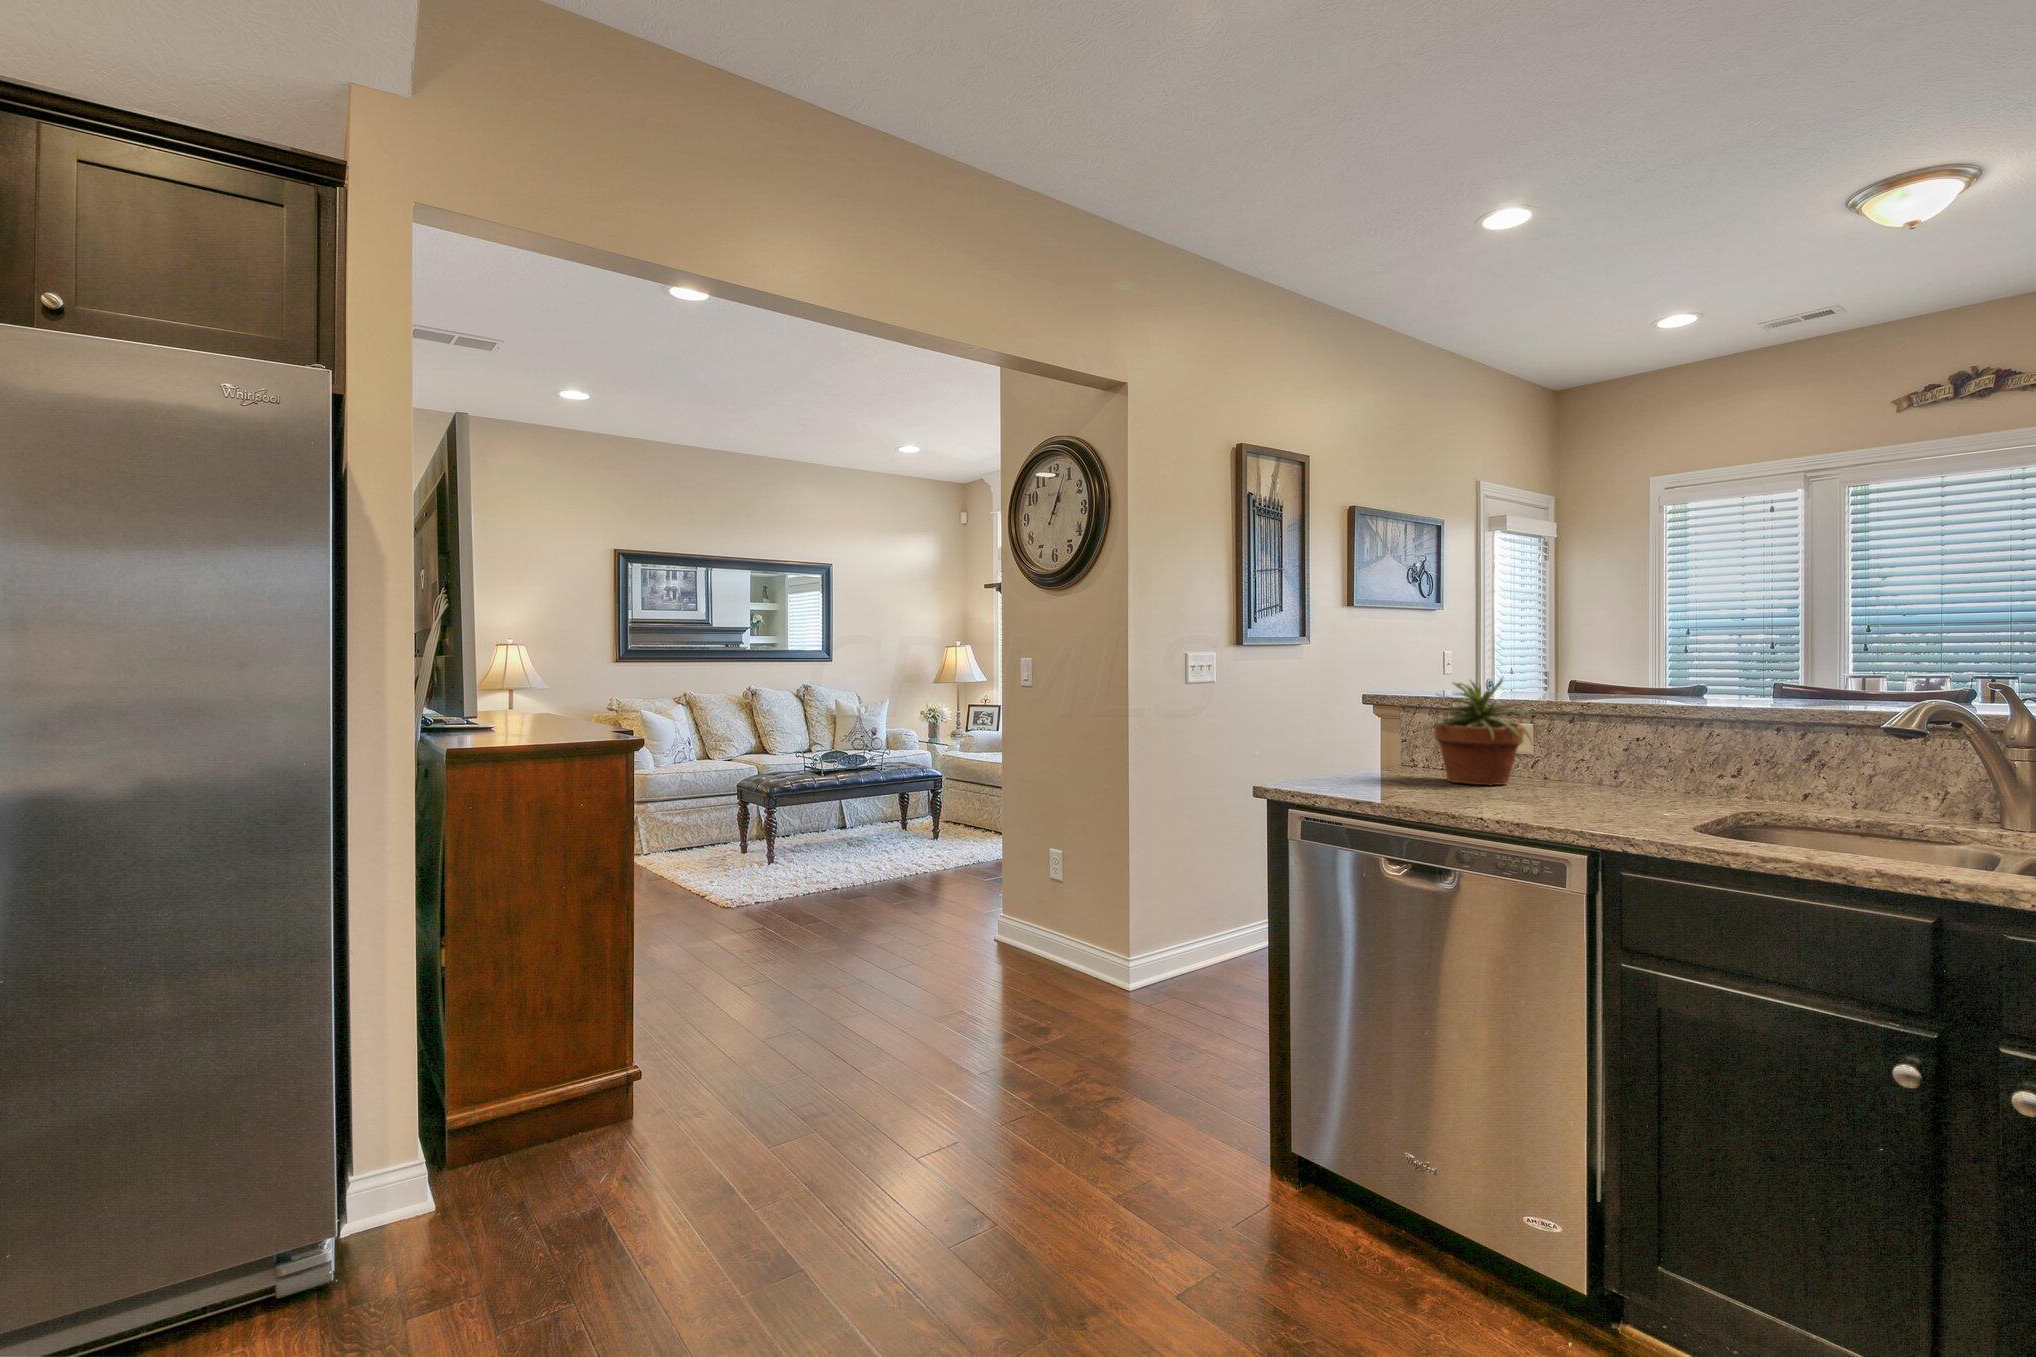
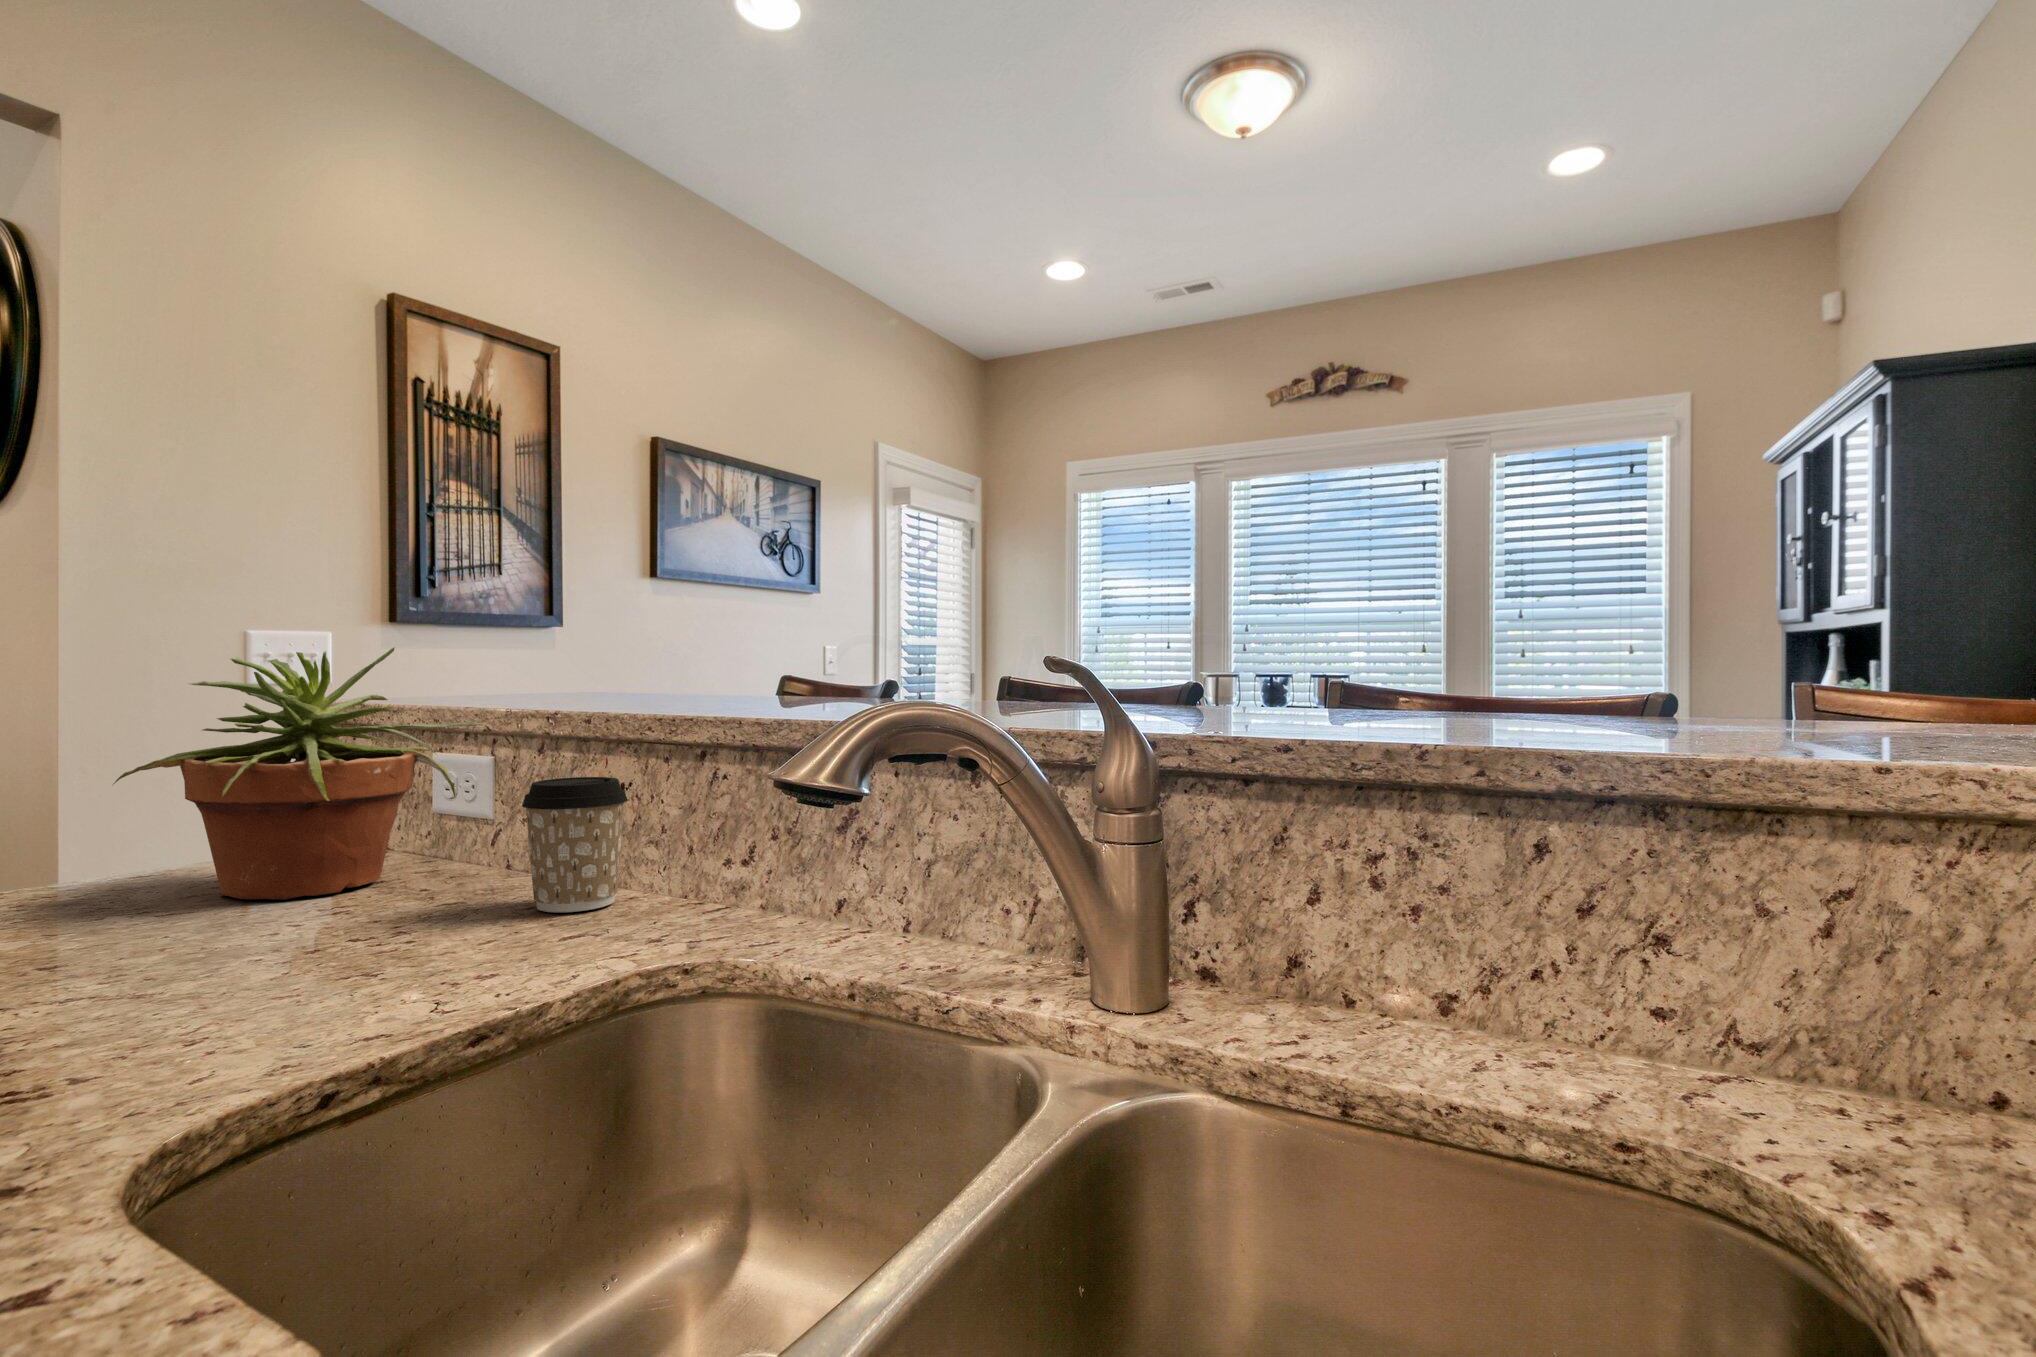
coffee cup: none [1612,737,1663,795] -> present [522,777,628,912]

